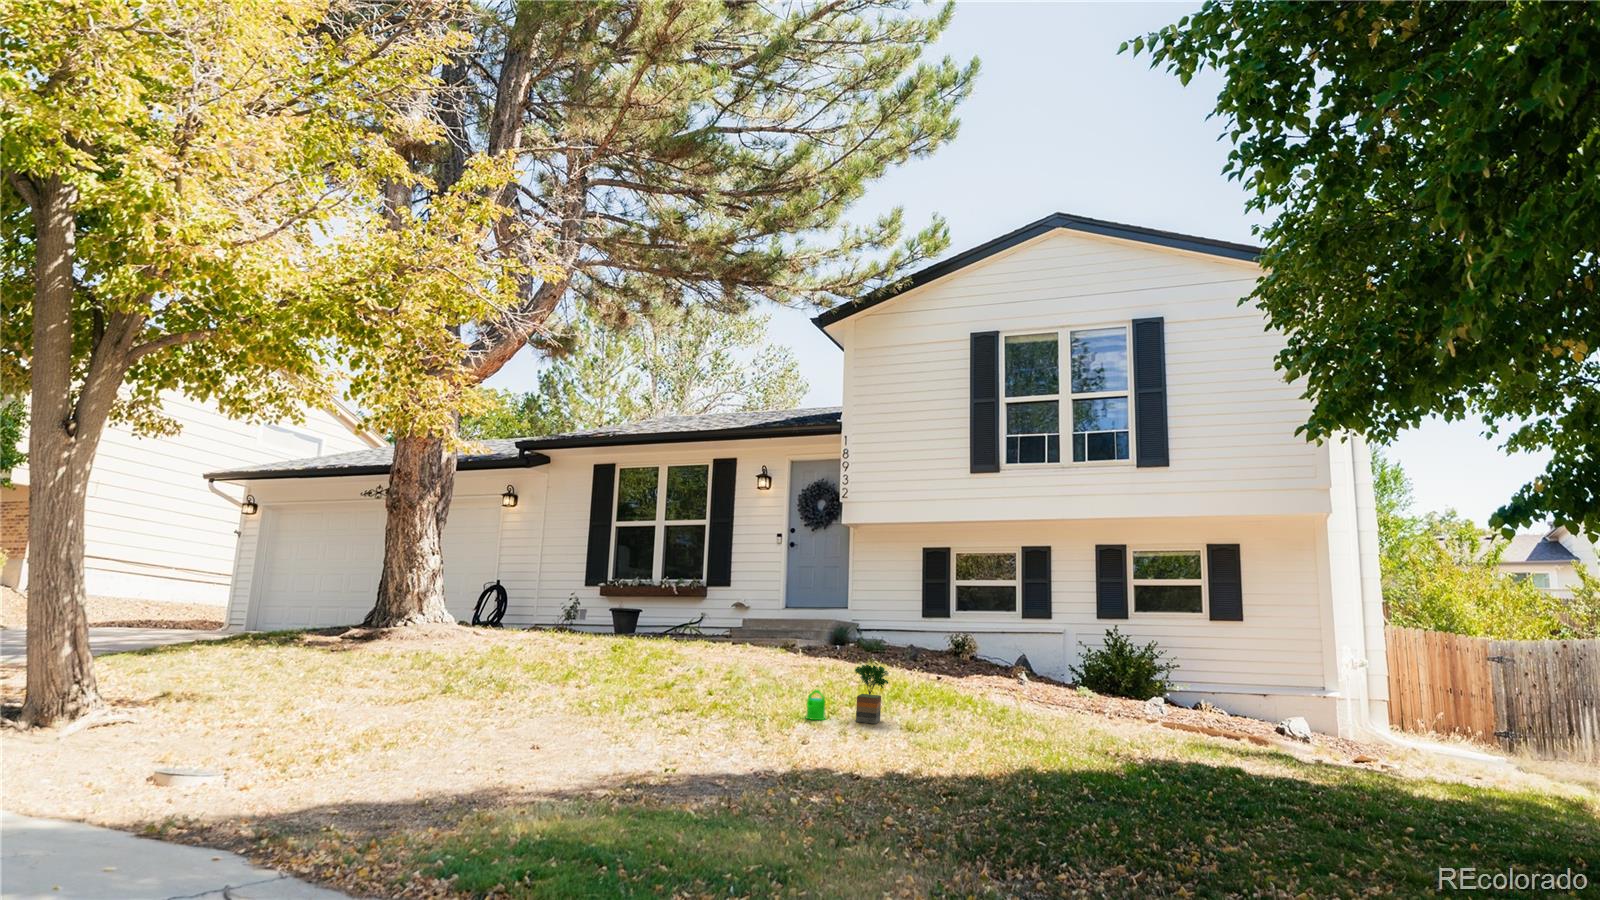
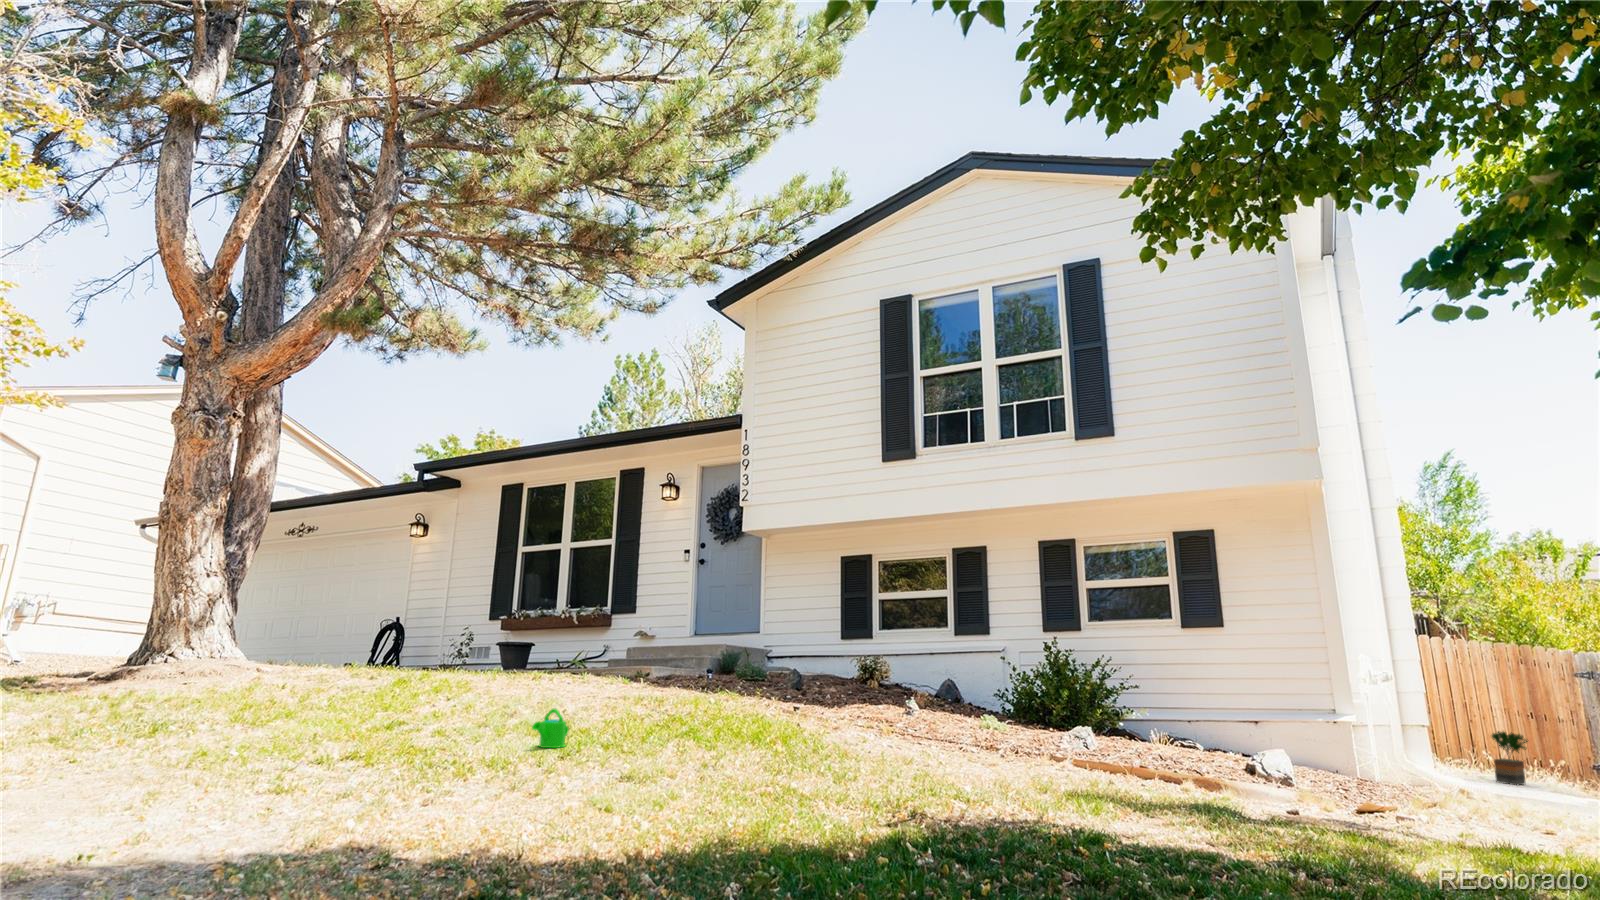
potted tree: present [855,664,889,724] -> present [1492,731,1528,785]

